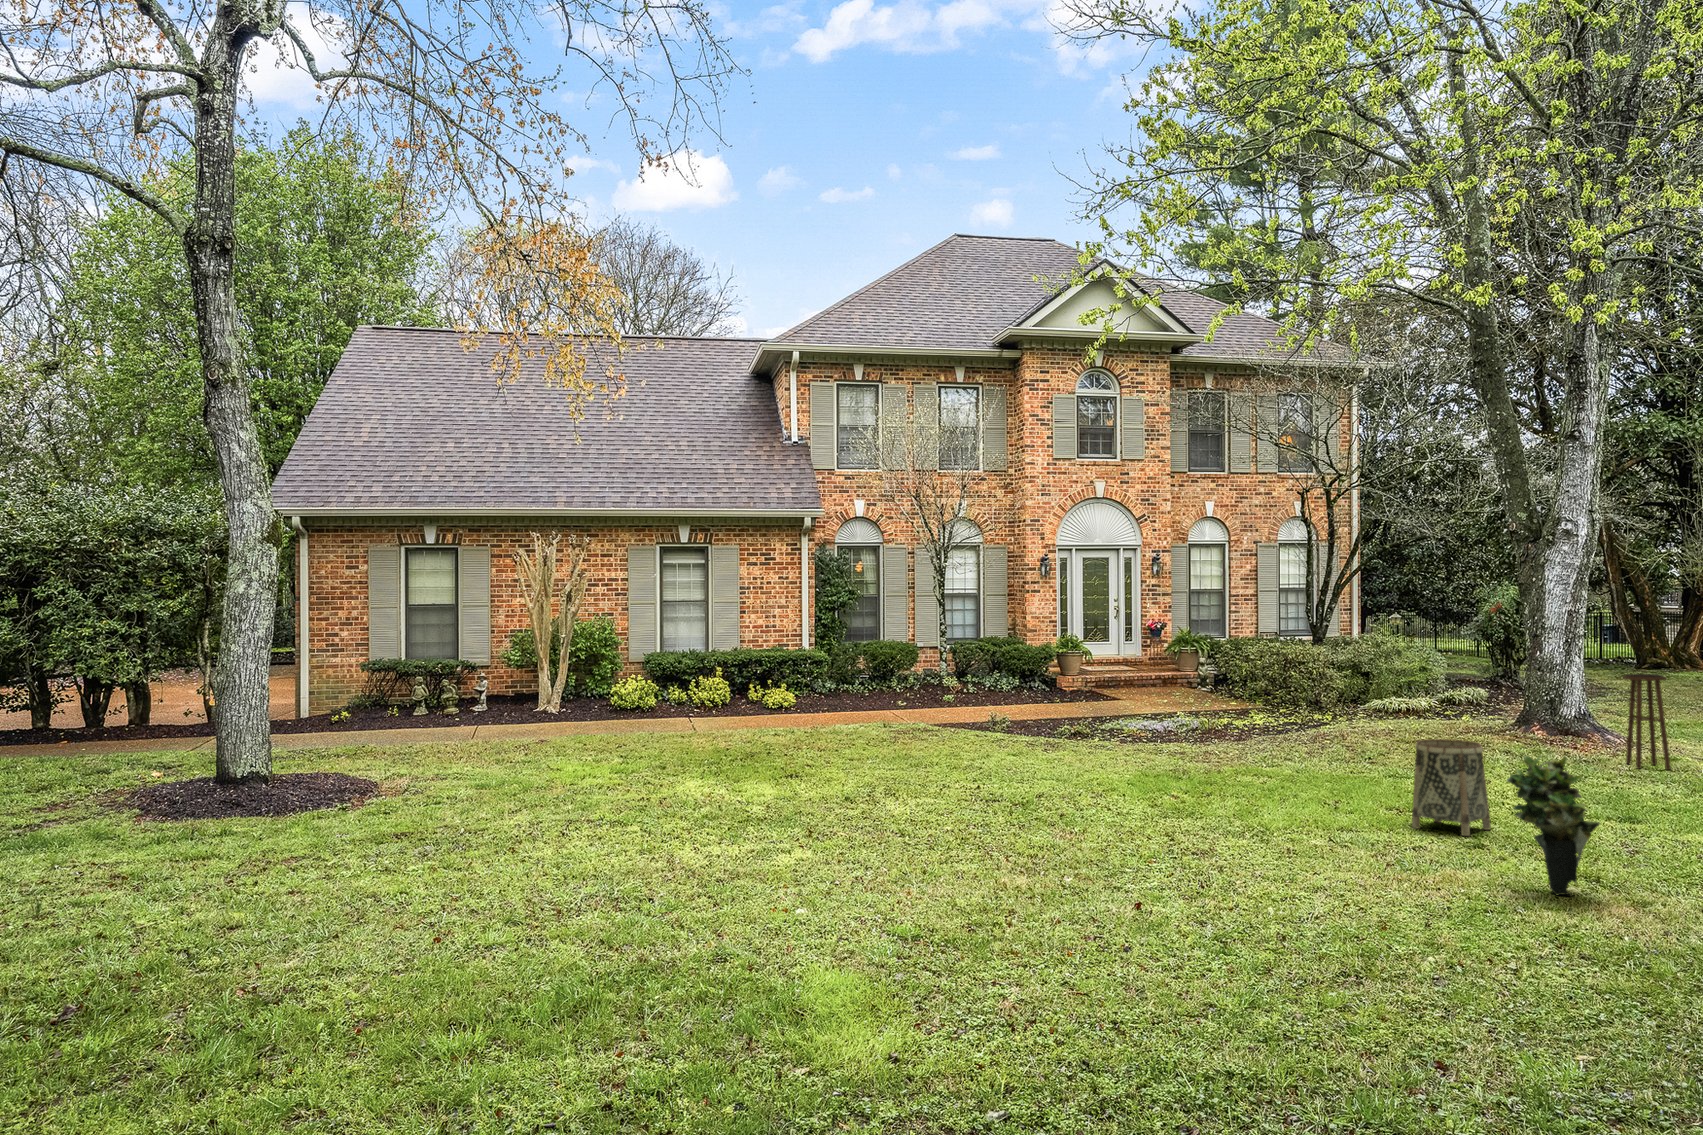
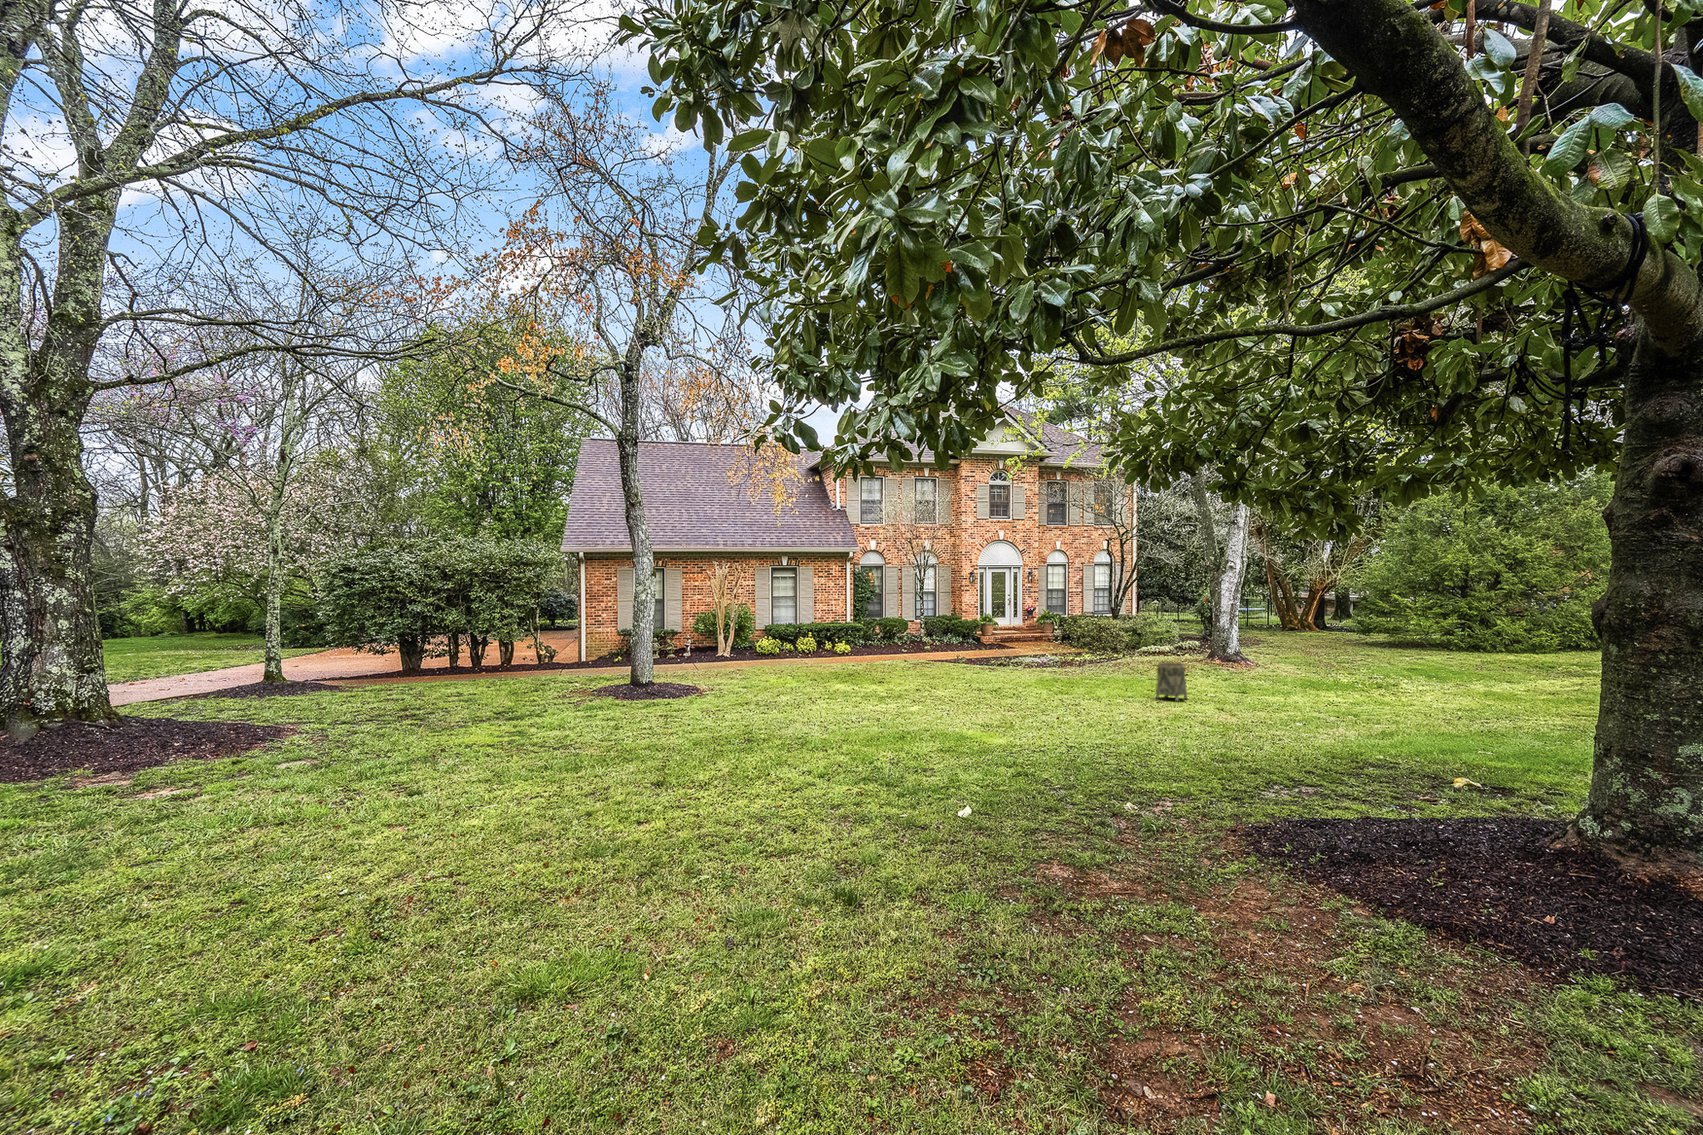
stool: present [1623,674,1671,770] -> none [1253,634,1273,678]
potted plant: present [1507,756,1600,896] -> none [1188,666,1222,718]

